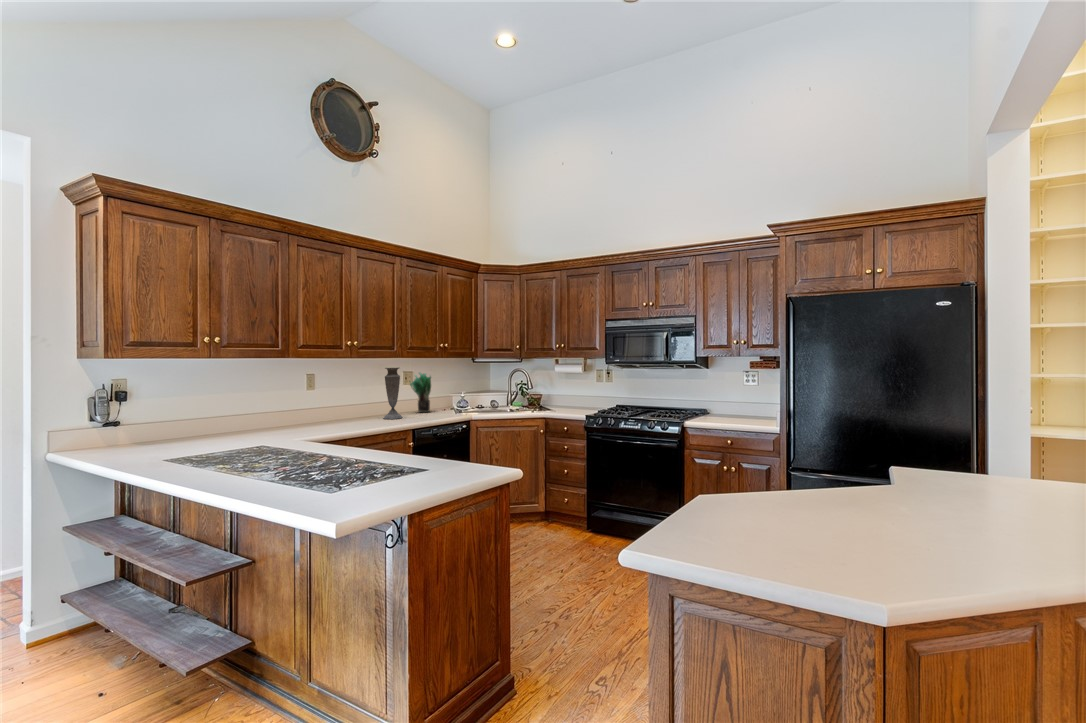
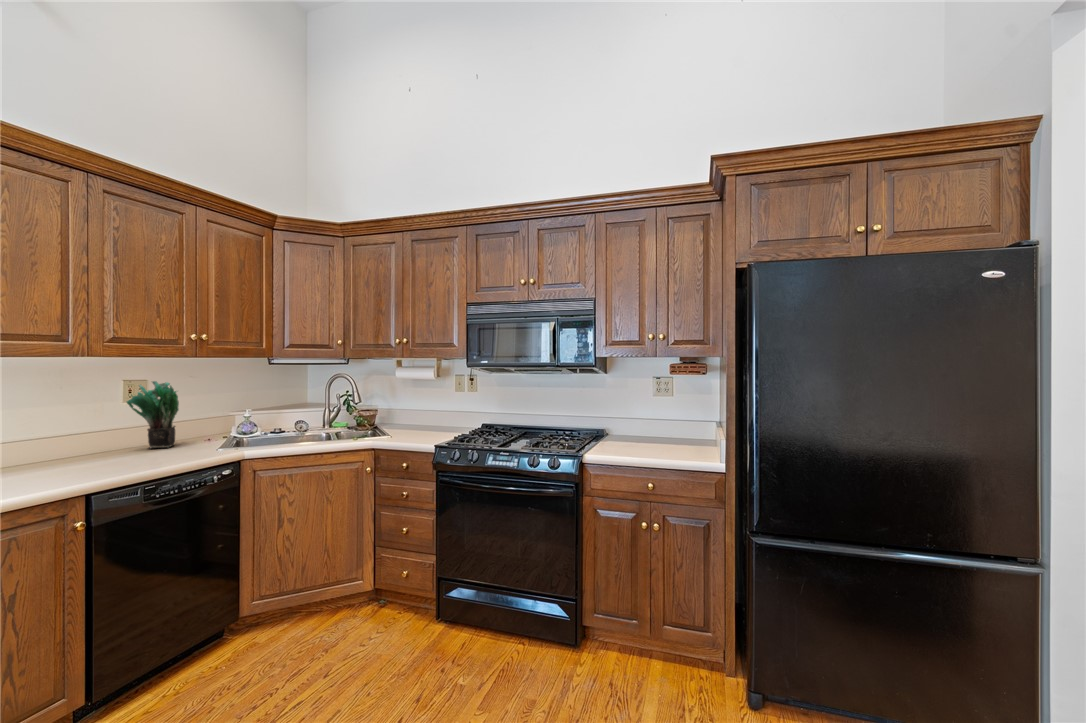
vase: present [383,368,402,419] -> none [35,374,89,473]

